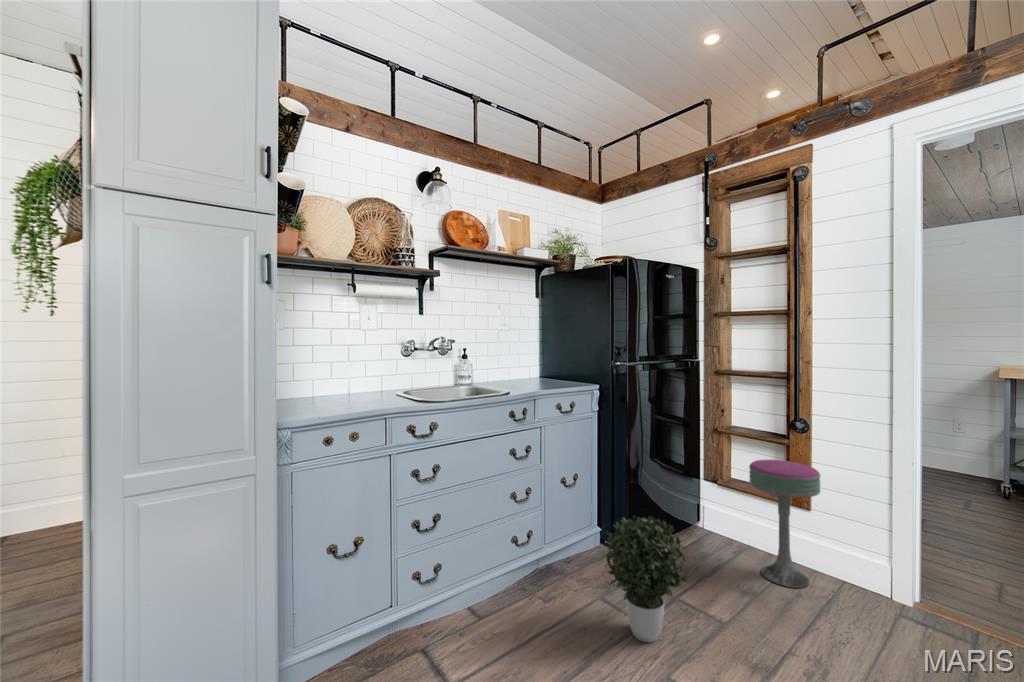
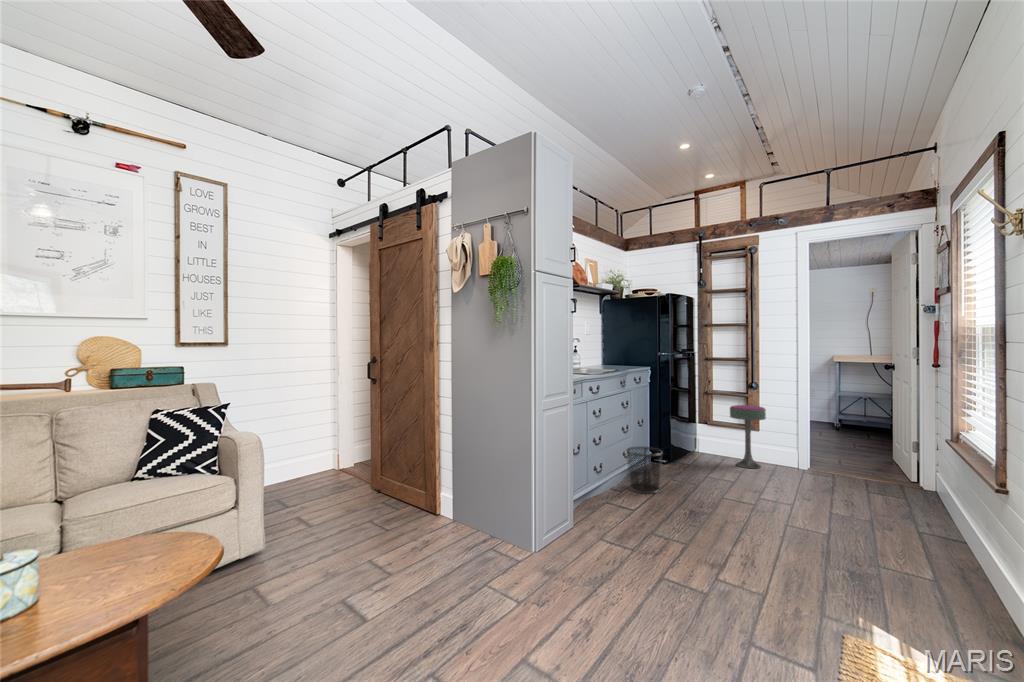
potted plant: present [604,516,689,642] -> none [673,427,718,487]
waste bin: none [497,545,568,657] -> present [626,447,663,494]

